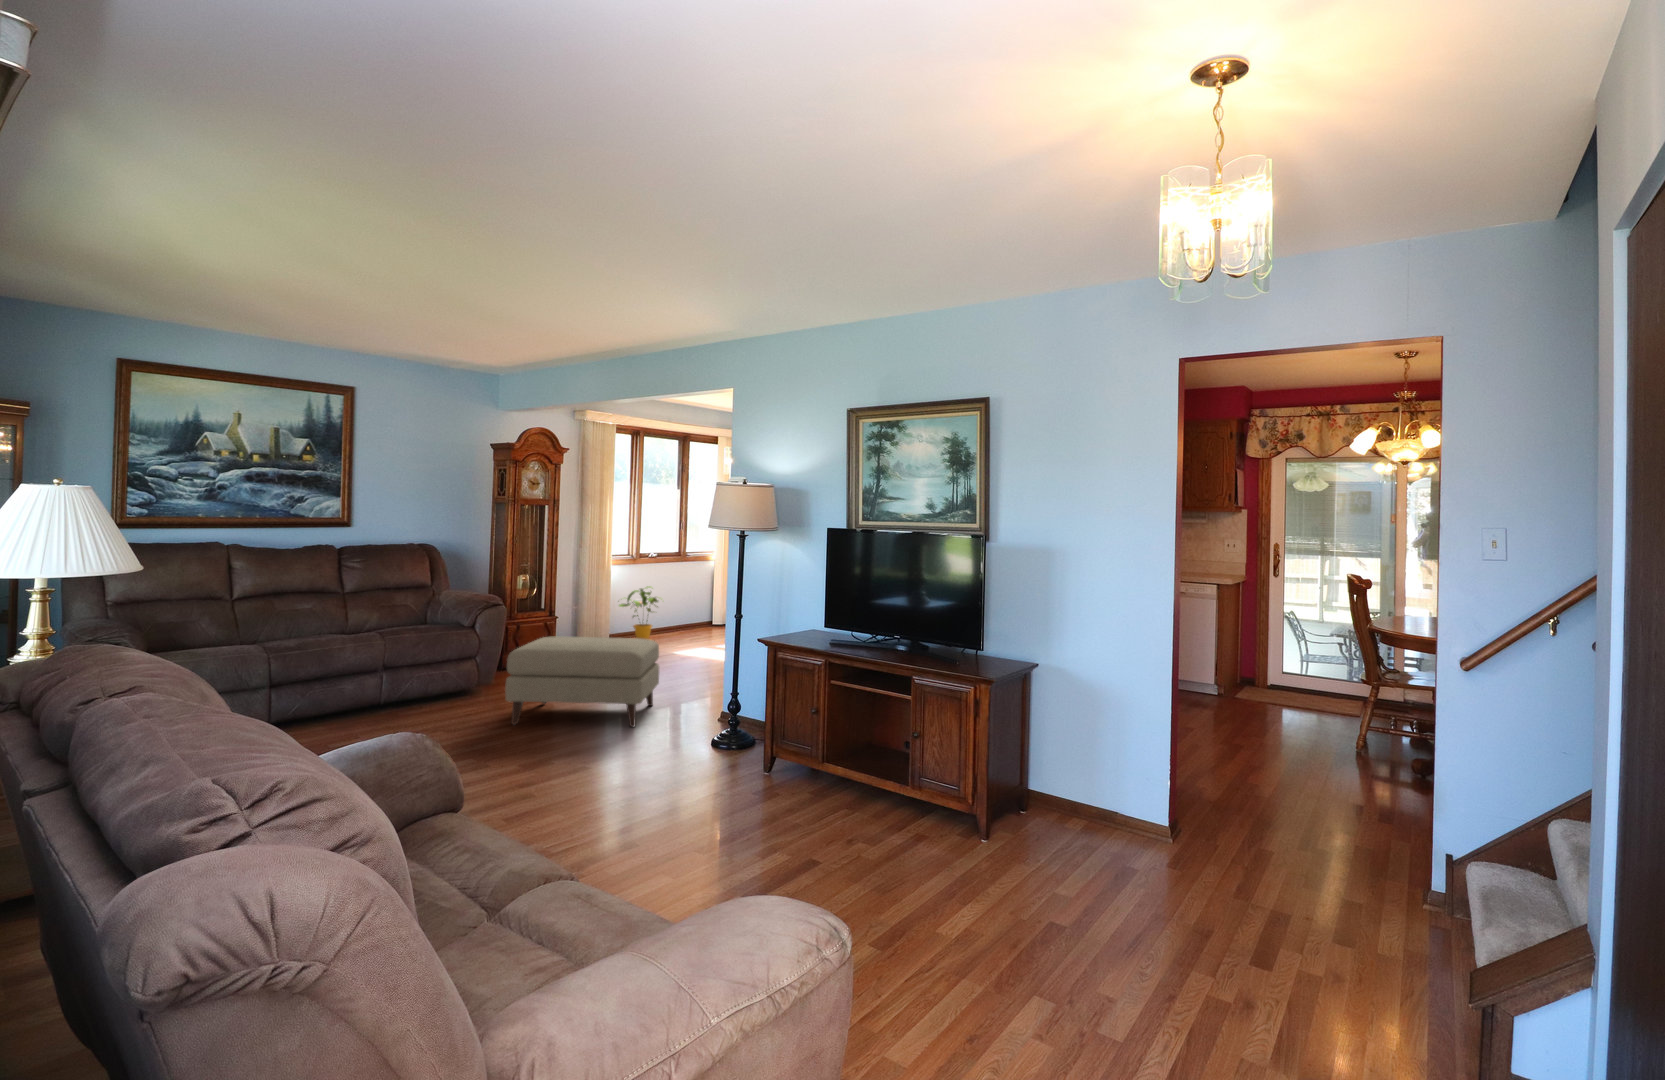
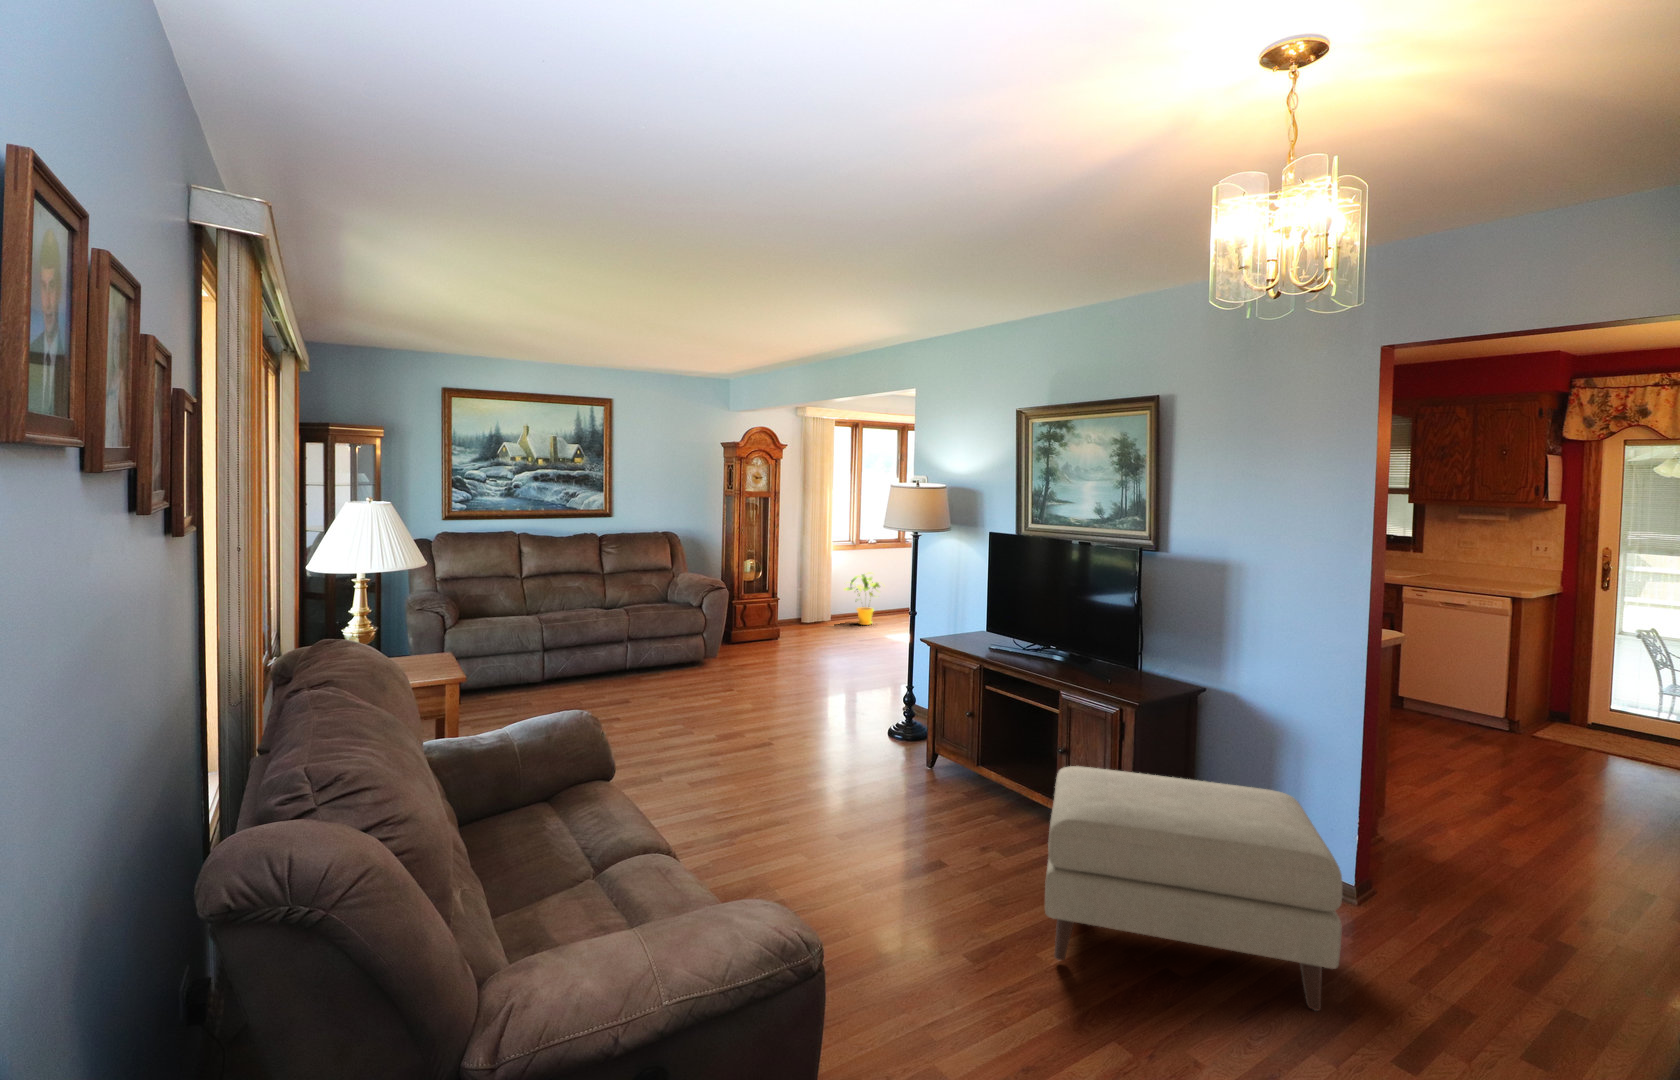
ottoman: present [505,636,659,727] -> present [1045,766,1342,1010]

